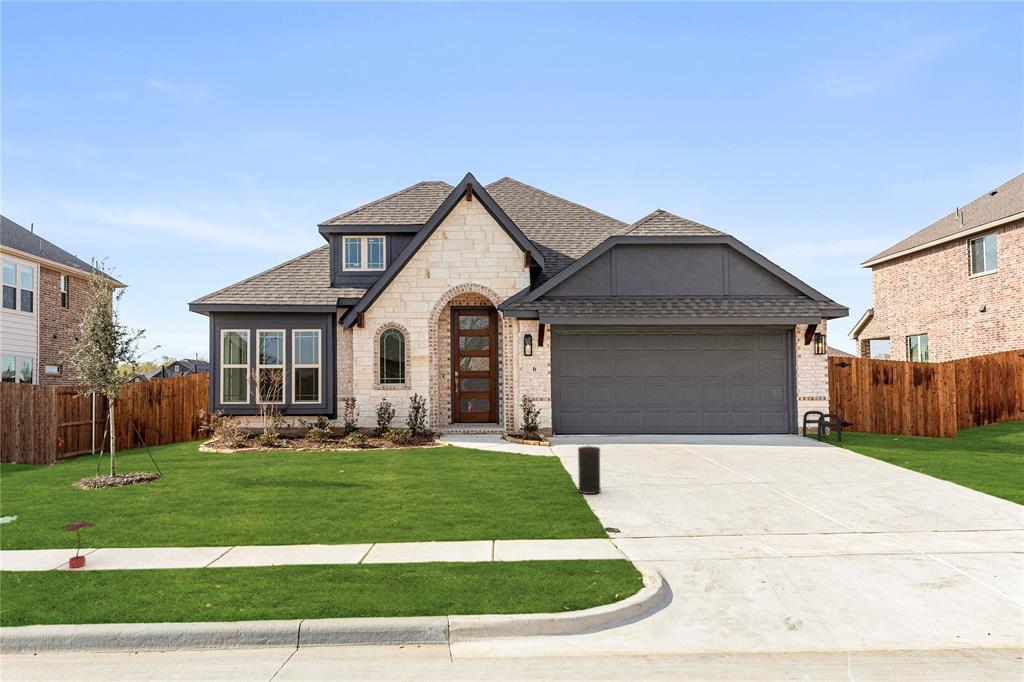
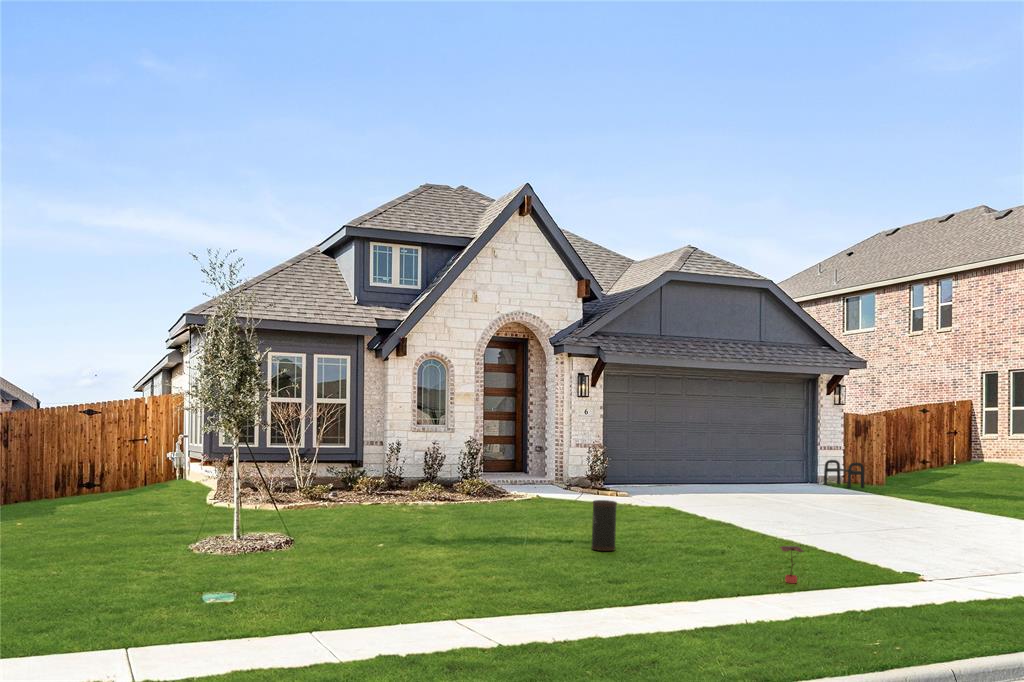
trash can: present [578,446,601,494] -> present [592,500,617,551]
potted plant: present [59,522,96,568] -> present [779,546,804,583]

